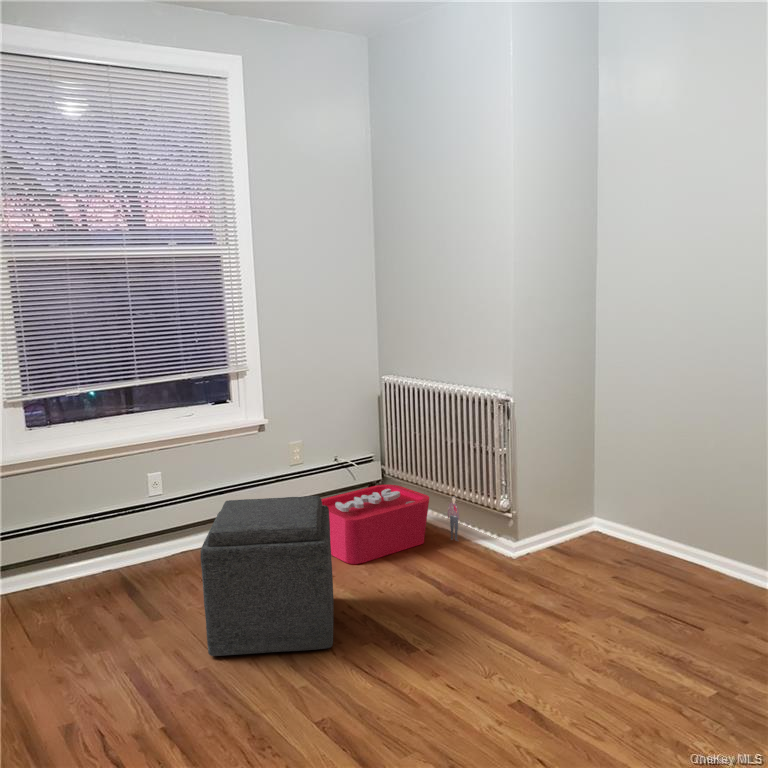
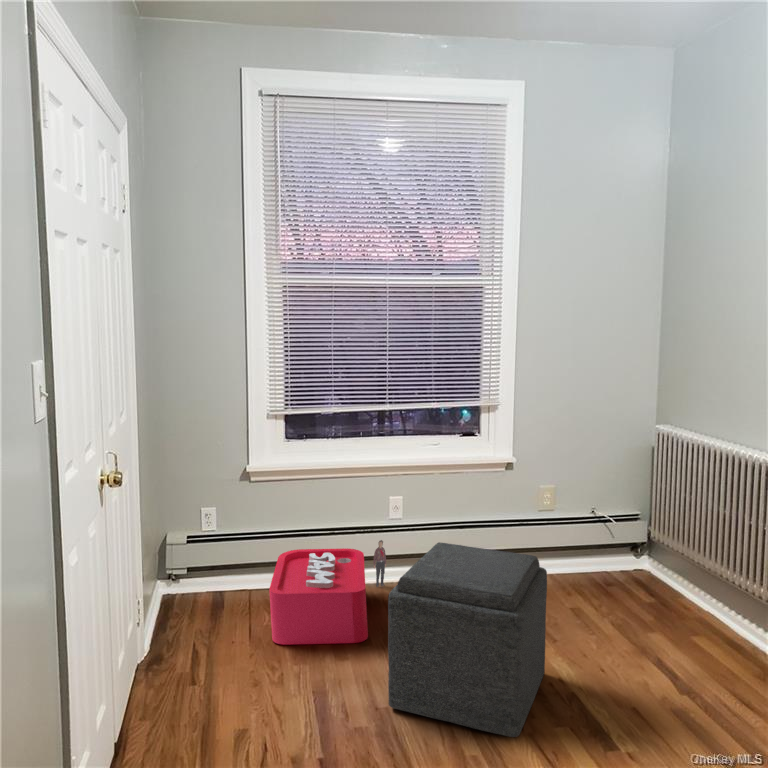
storage bin: present [321,485,460,564] -> present [269,540,386,645]

